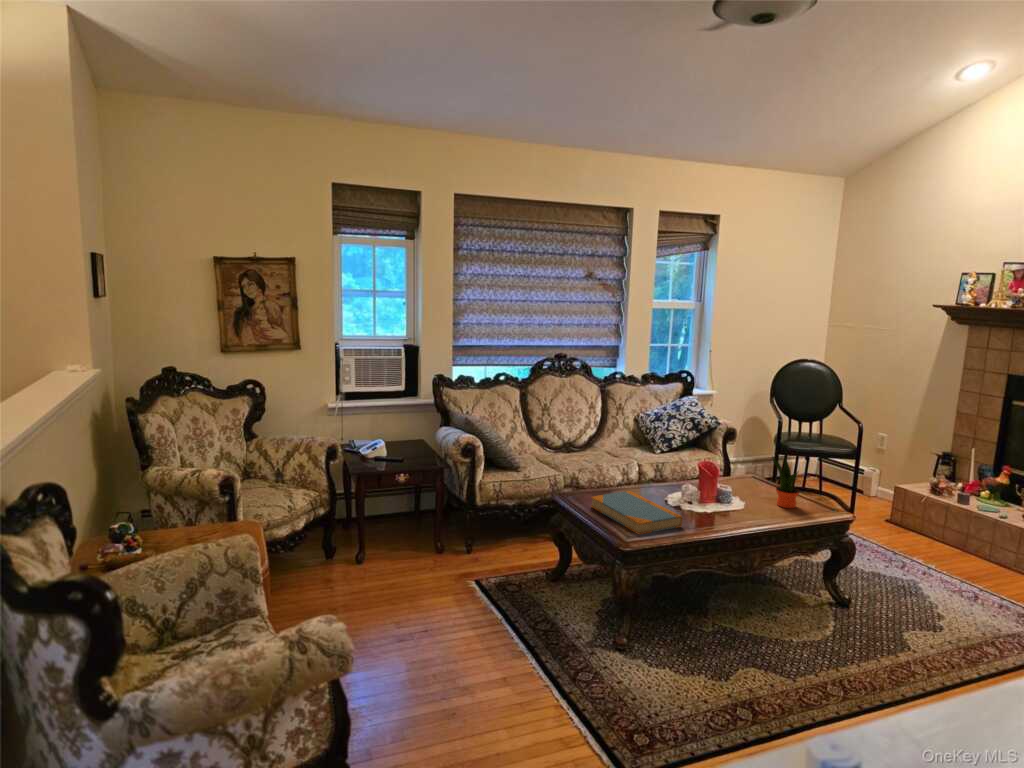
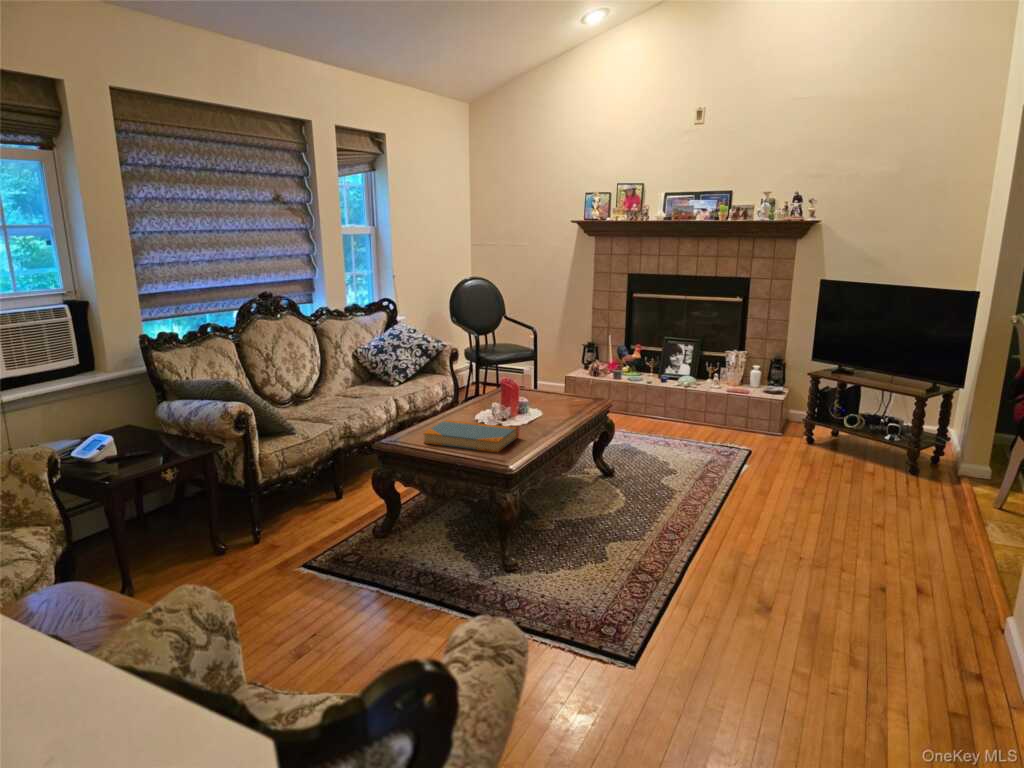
potted plant: present [772,457,799,508] -> none [547,361,568,405]

